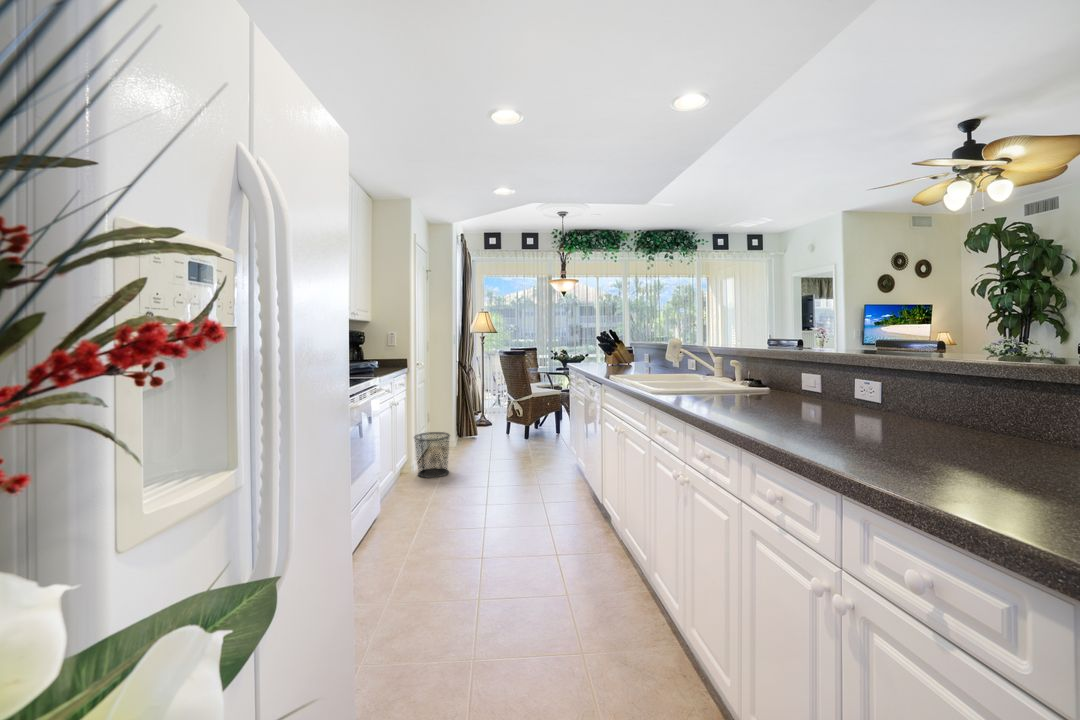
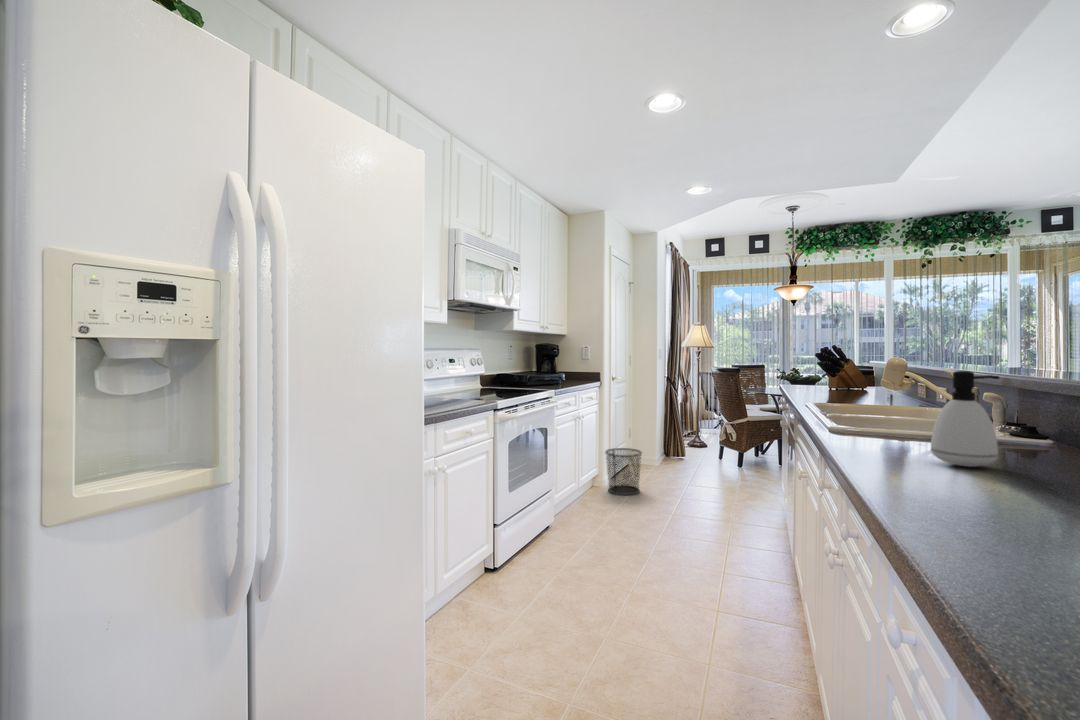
soap dispenser: none [721,354,759,417] -> present [931,371,999,467]

